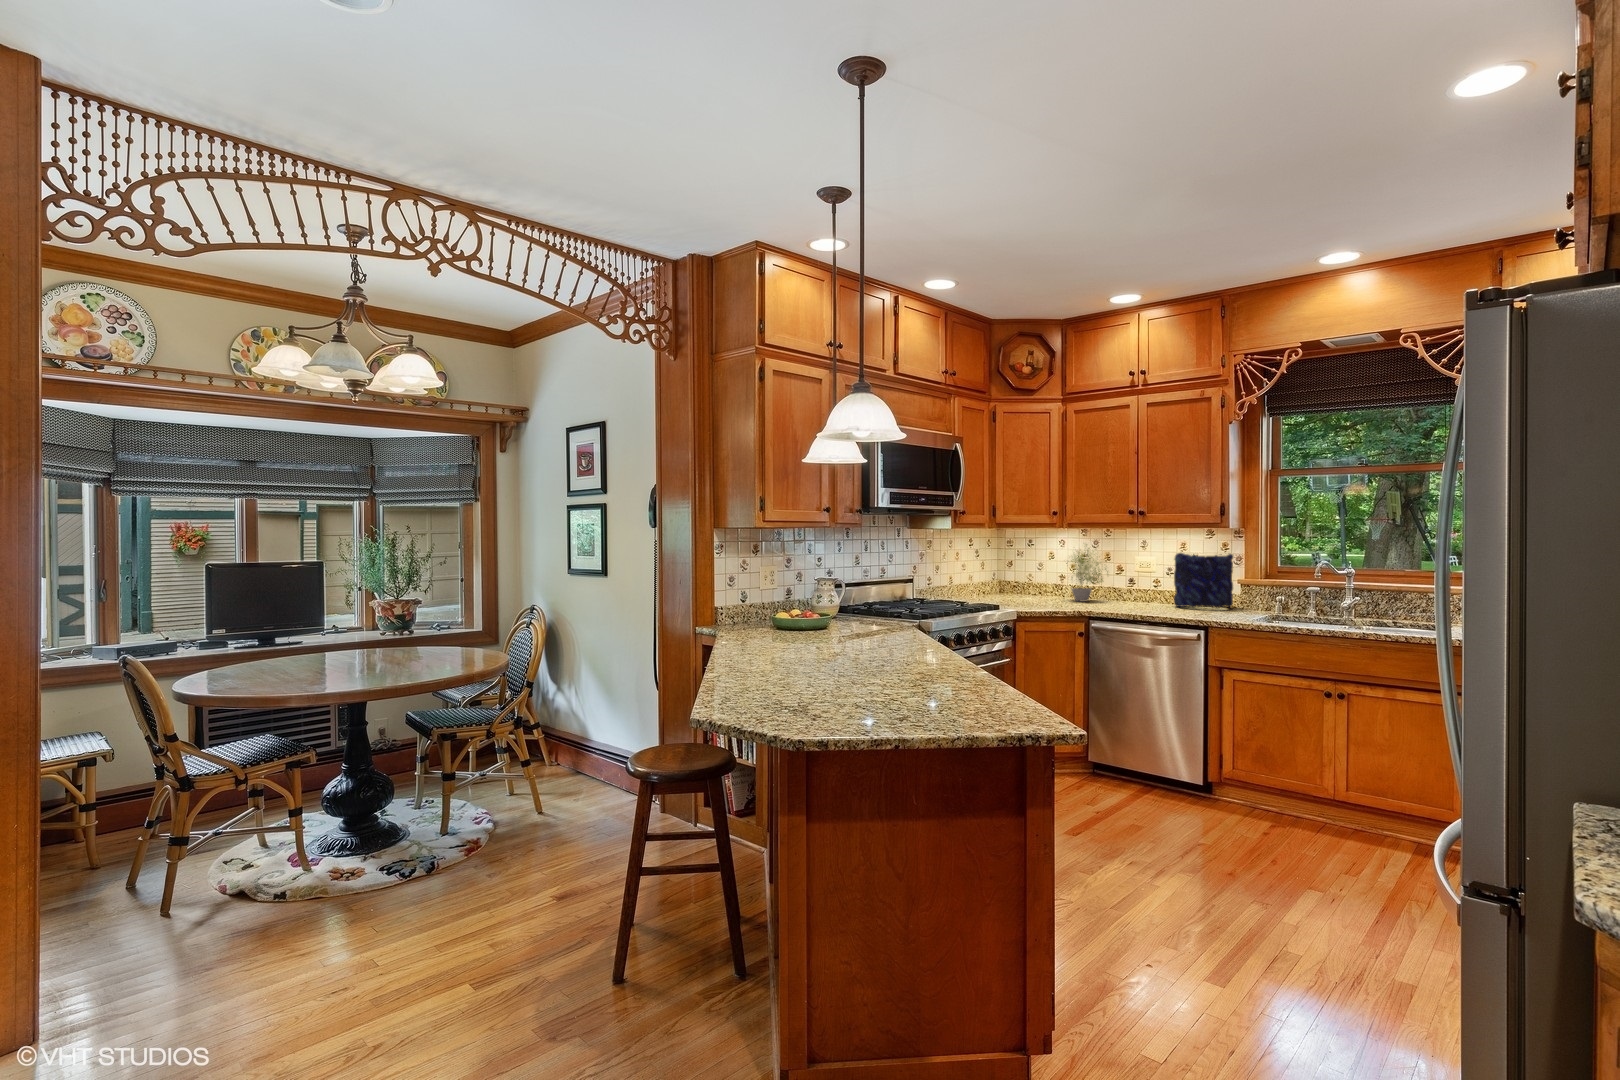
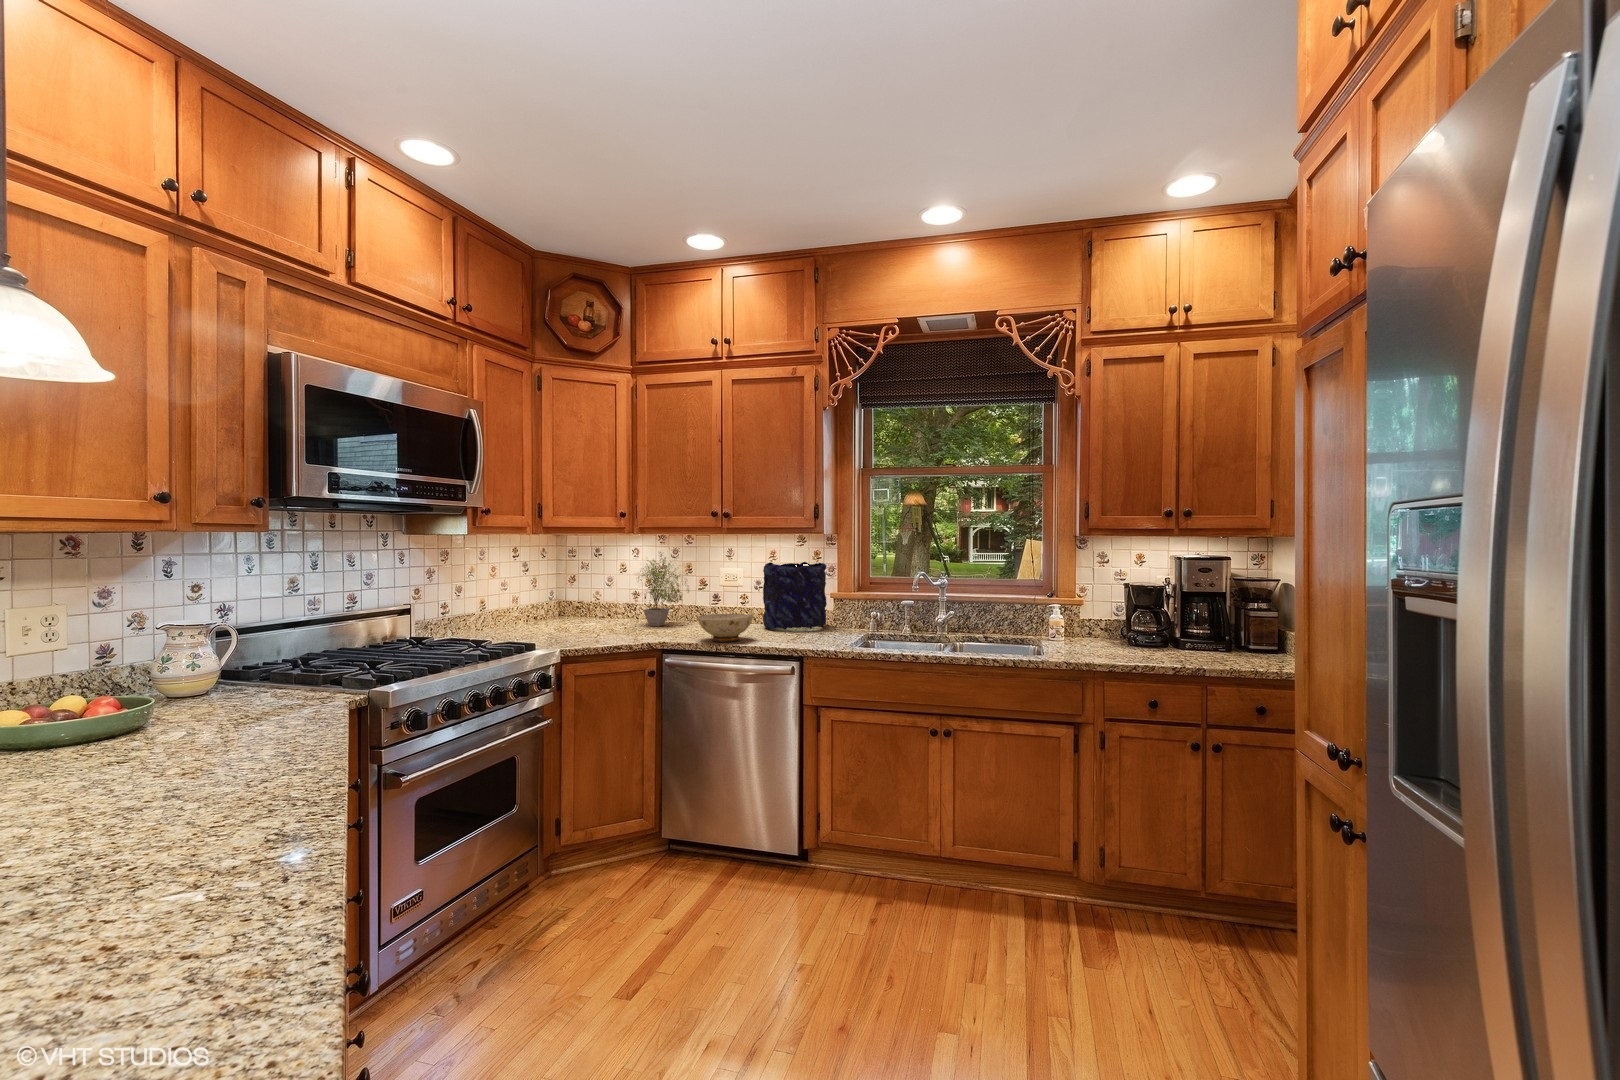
ceramic bowl: none [1118,592,1165,612] -> present [697,614,753,642]

